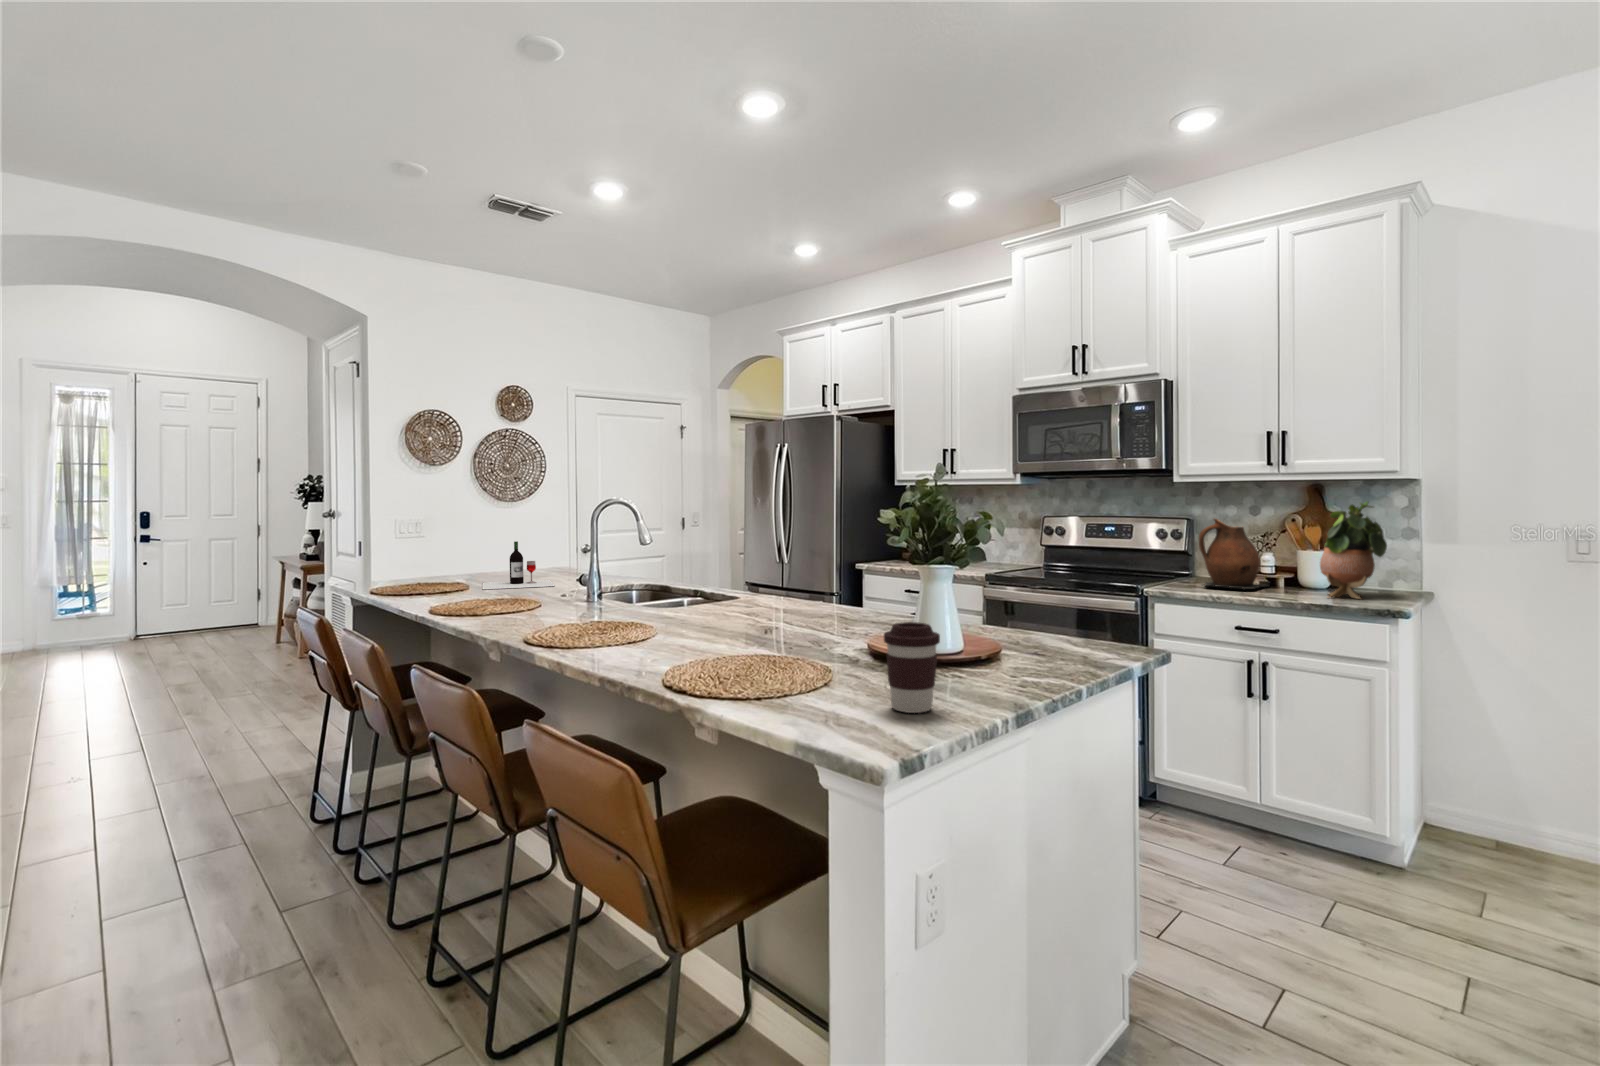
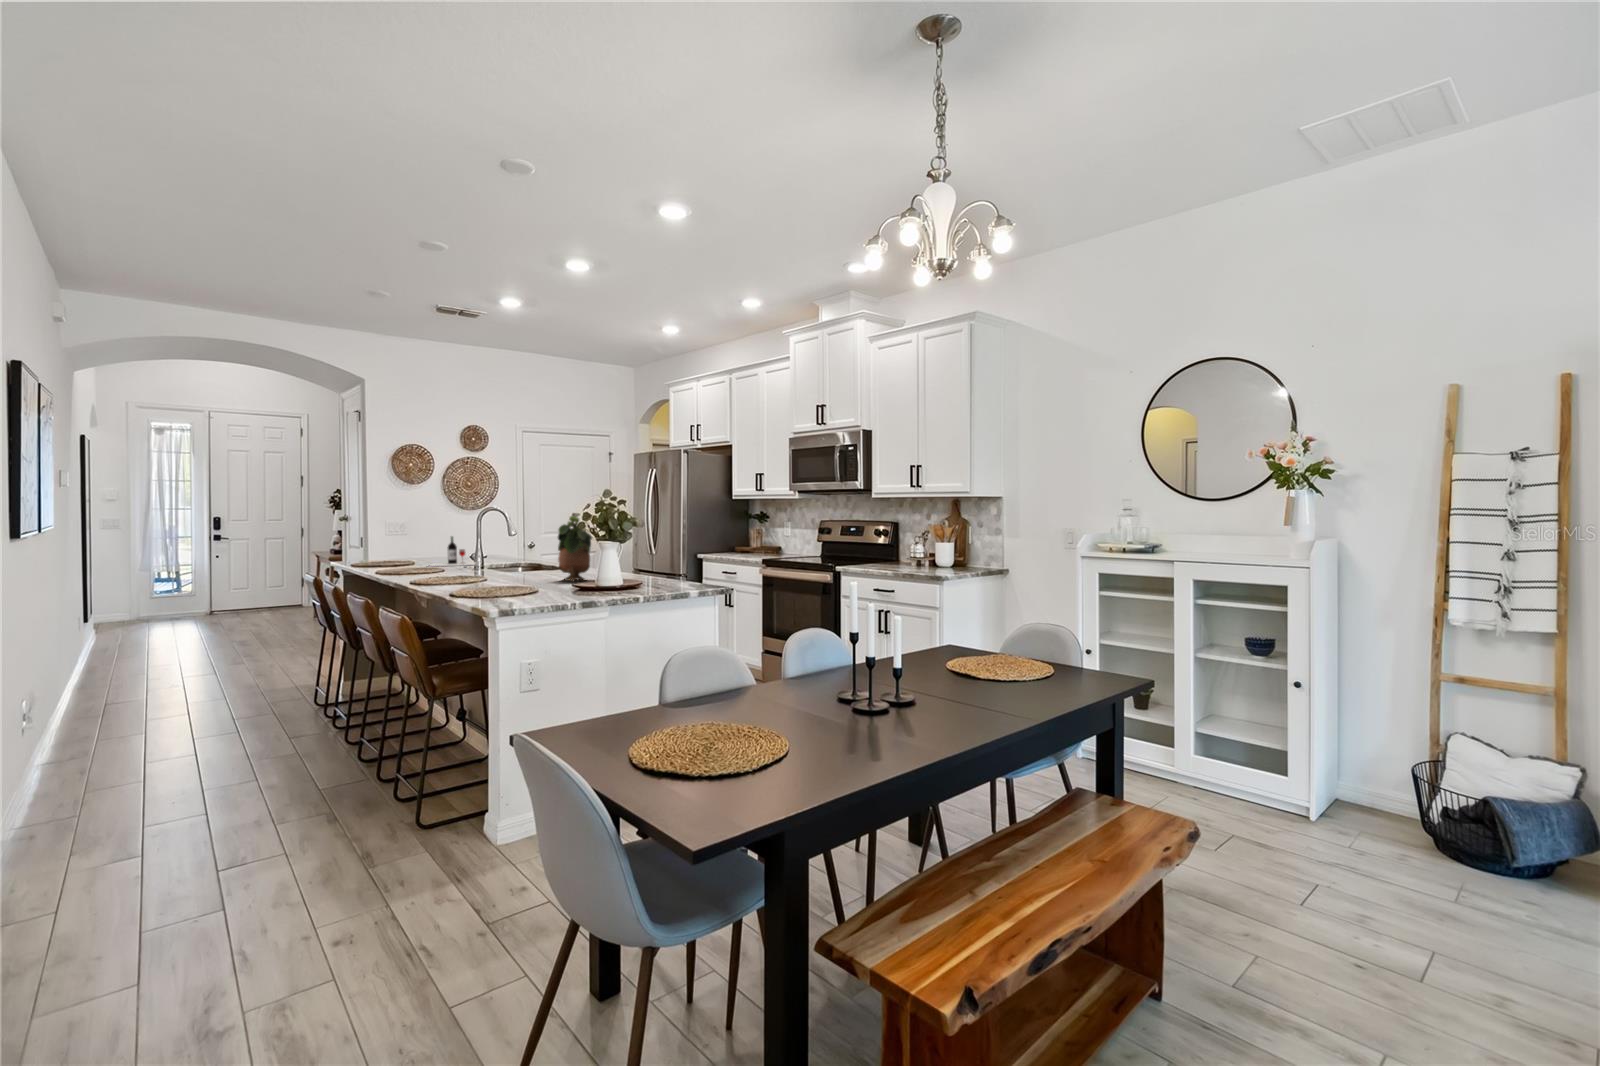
potted plant: present [1320,502,1387,599] -> present [558,516,592,581]
ceramic pitcher: present [1199,519,1266,589] -> none [877,521,920,566]
coffee cup: present [884,622,940,713] -> none [533,567,560,606]

